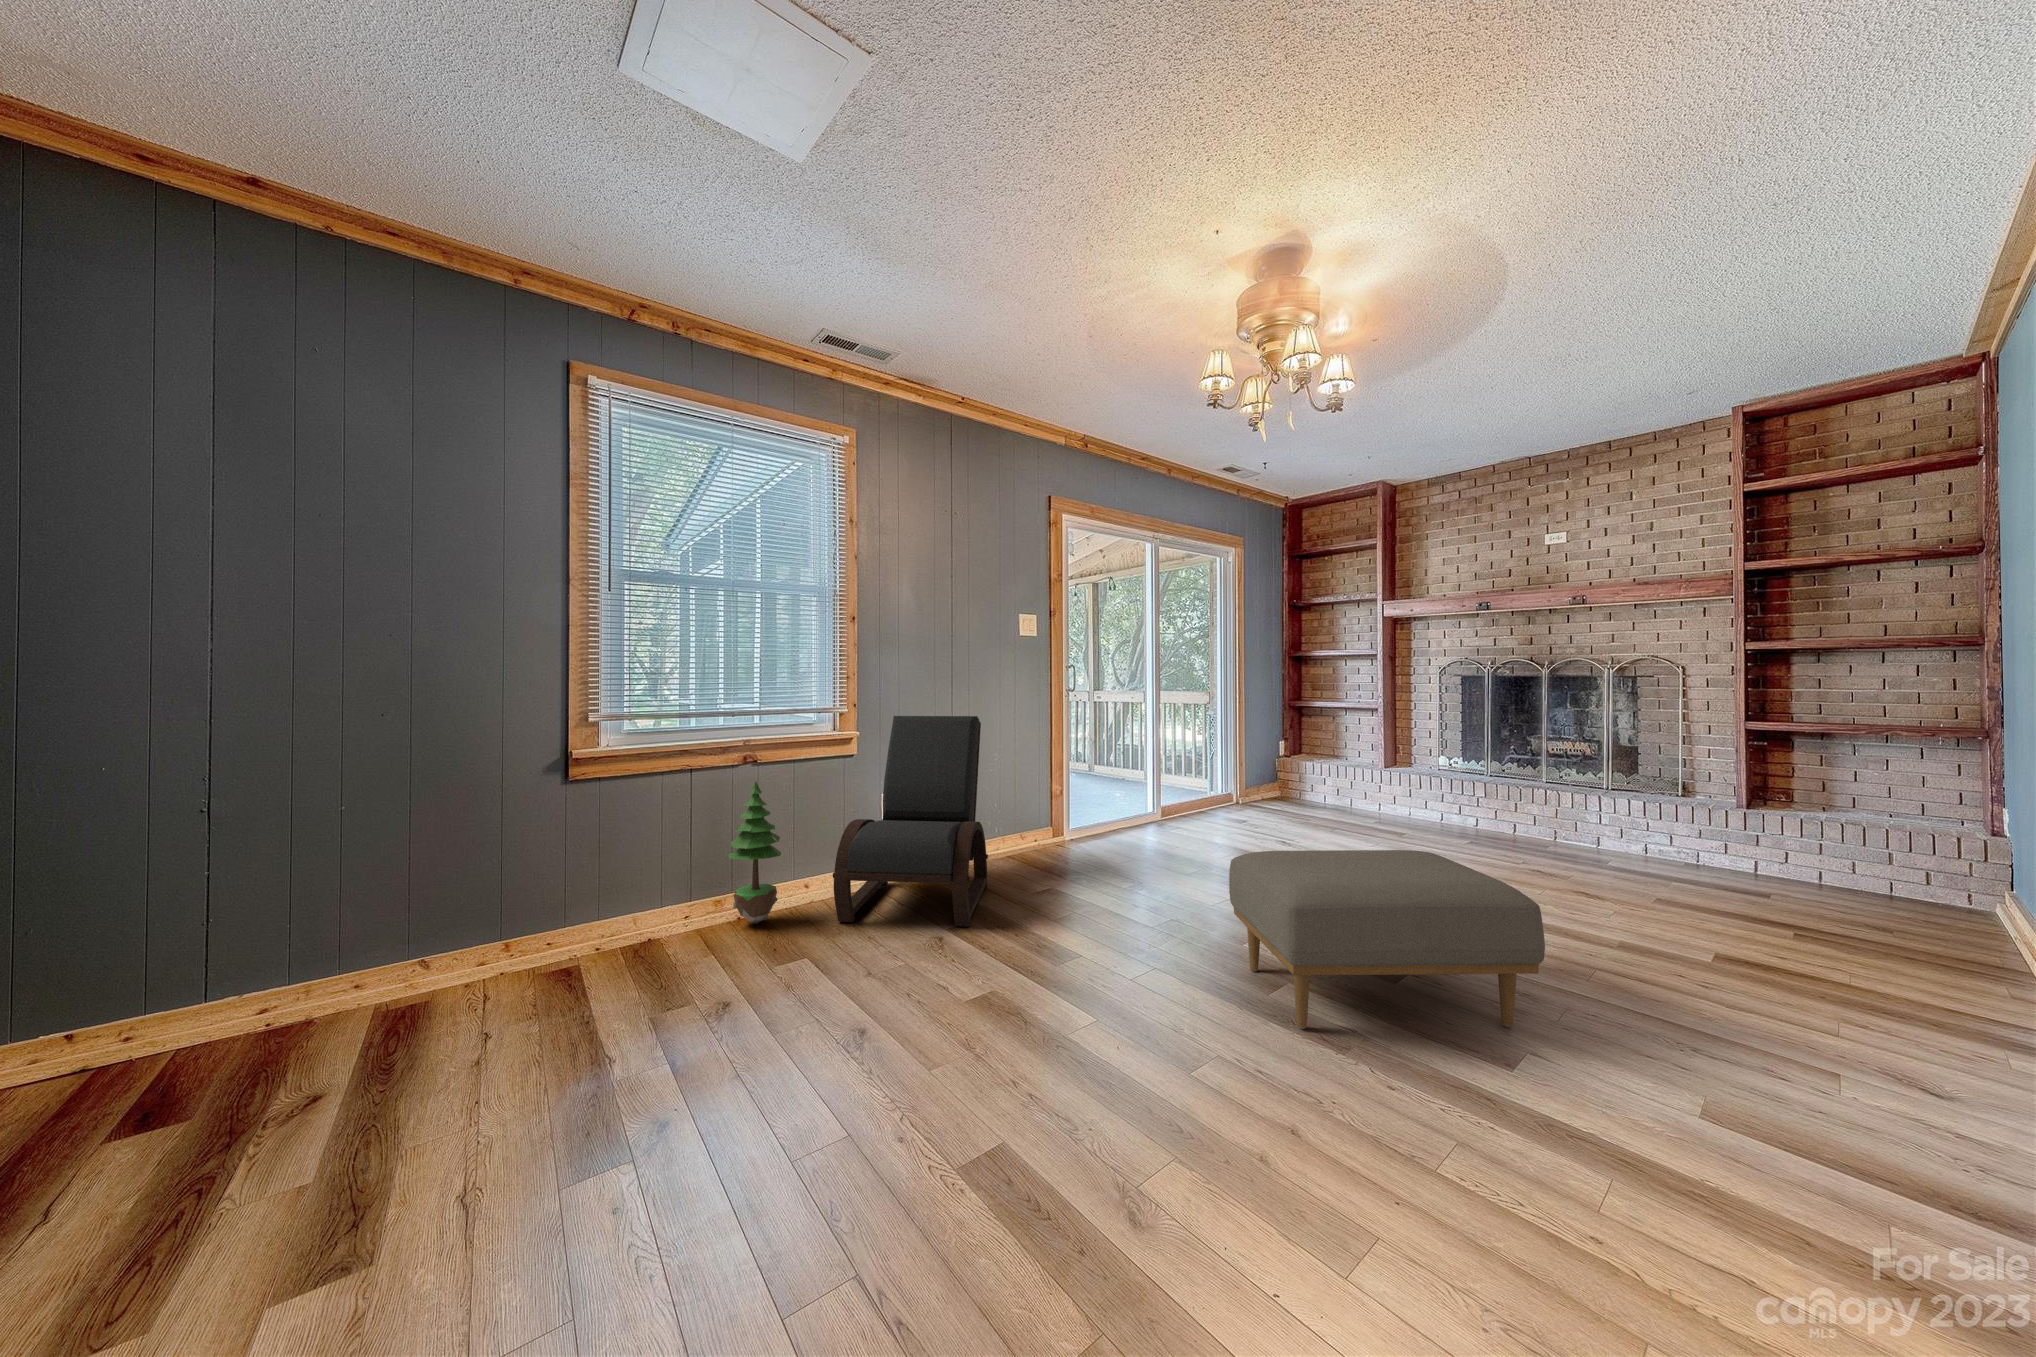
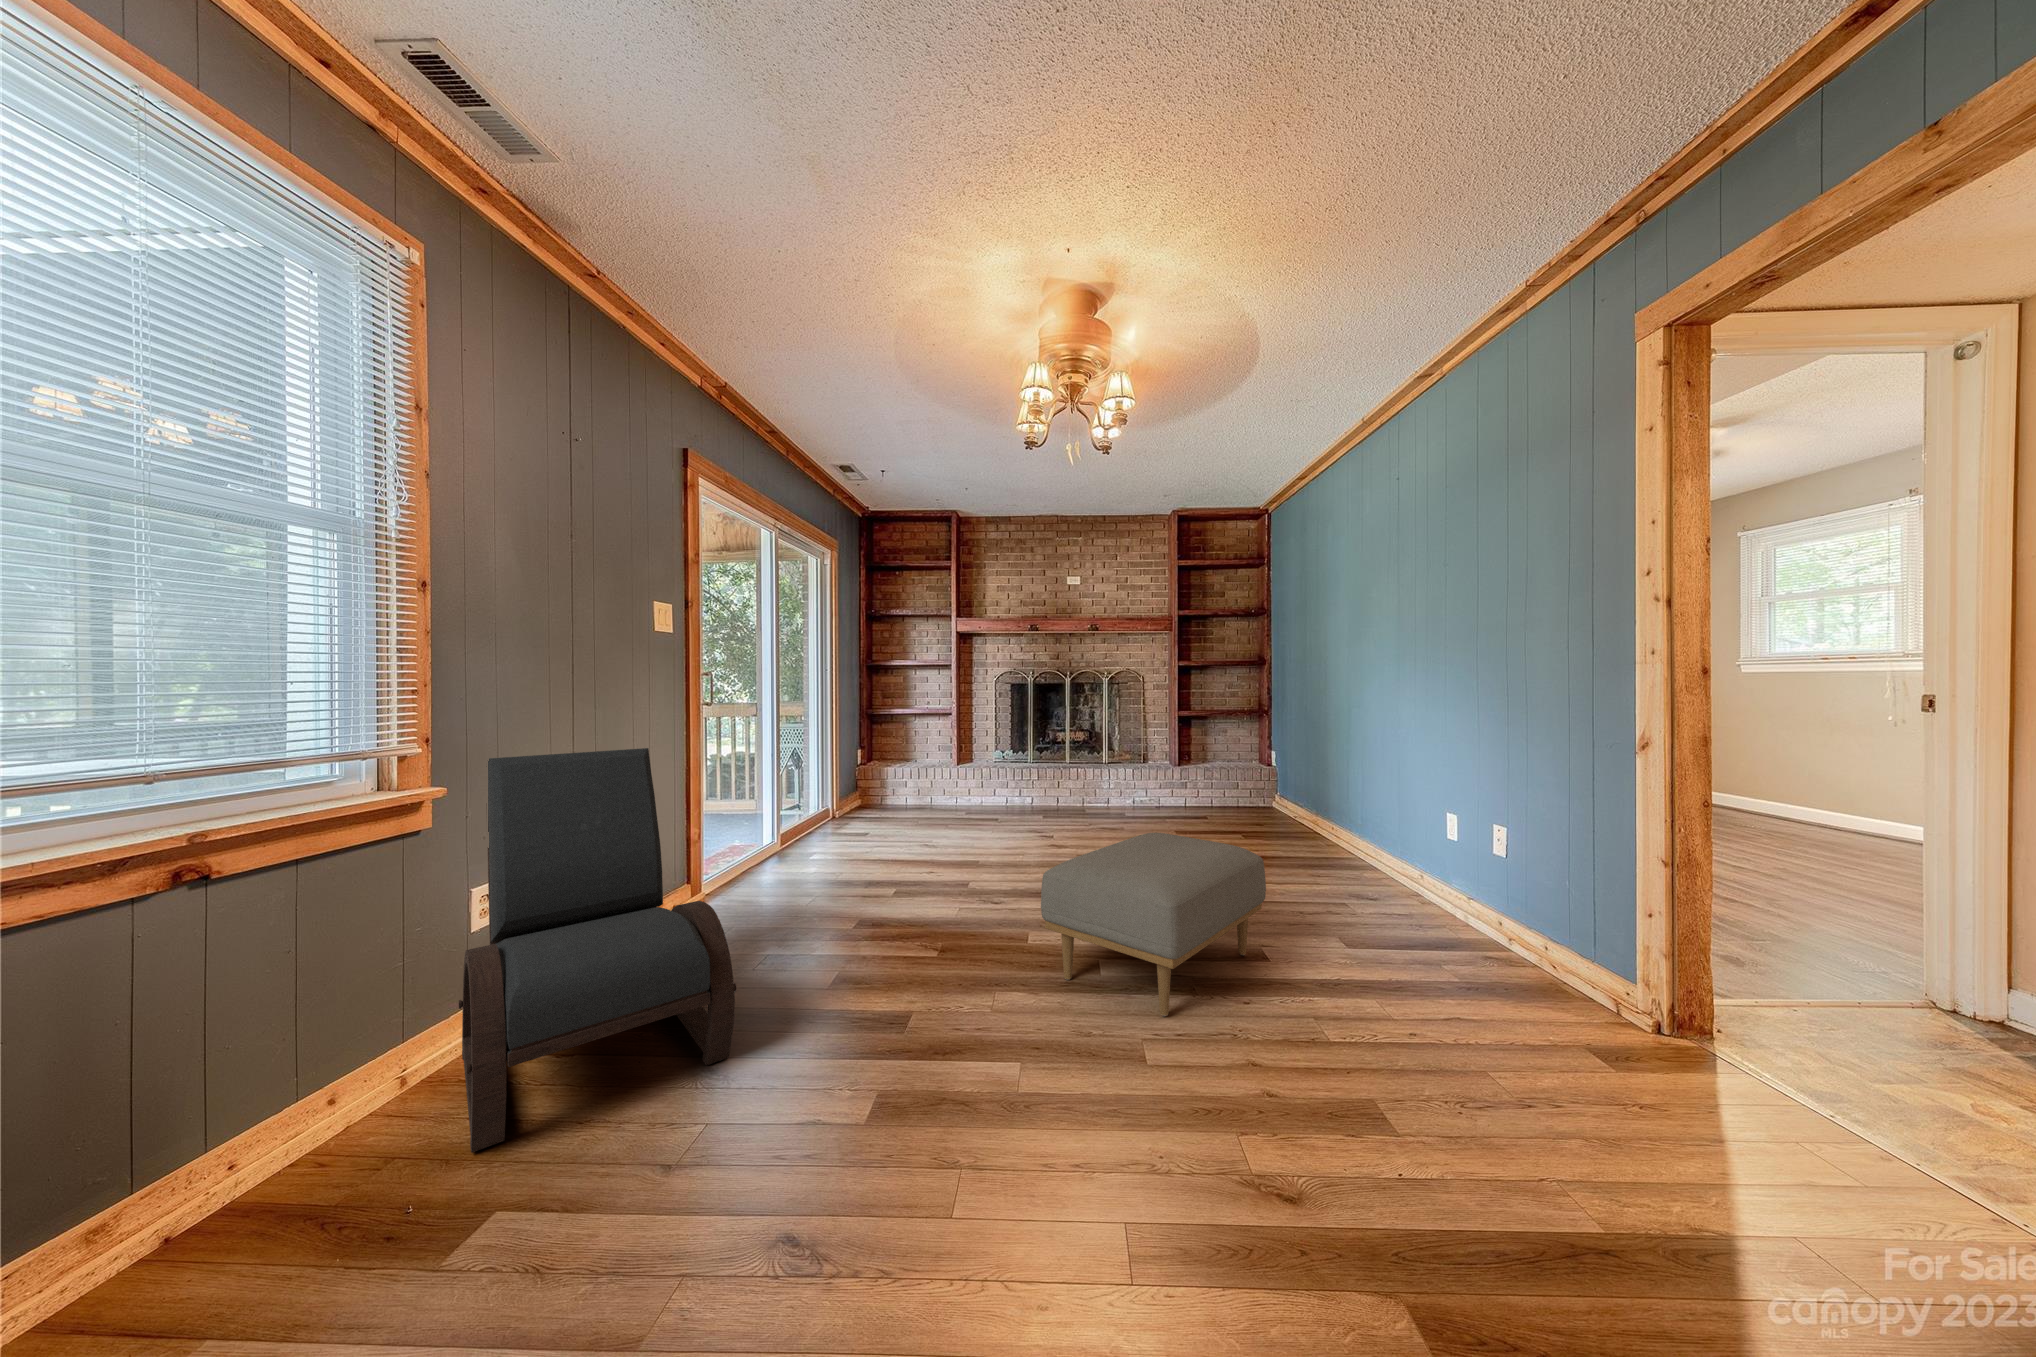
potted tree: present [727,781,781,924] -> none [136,933,319,1260]

